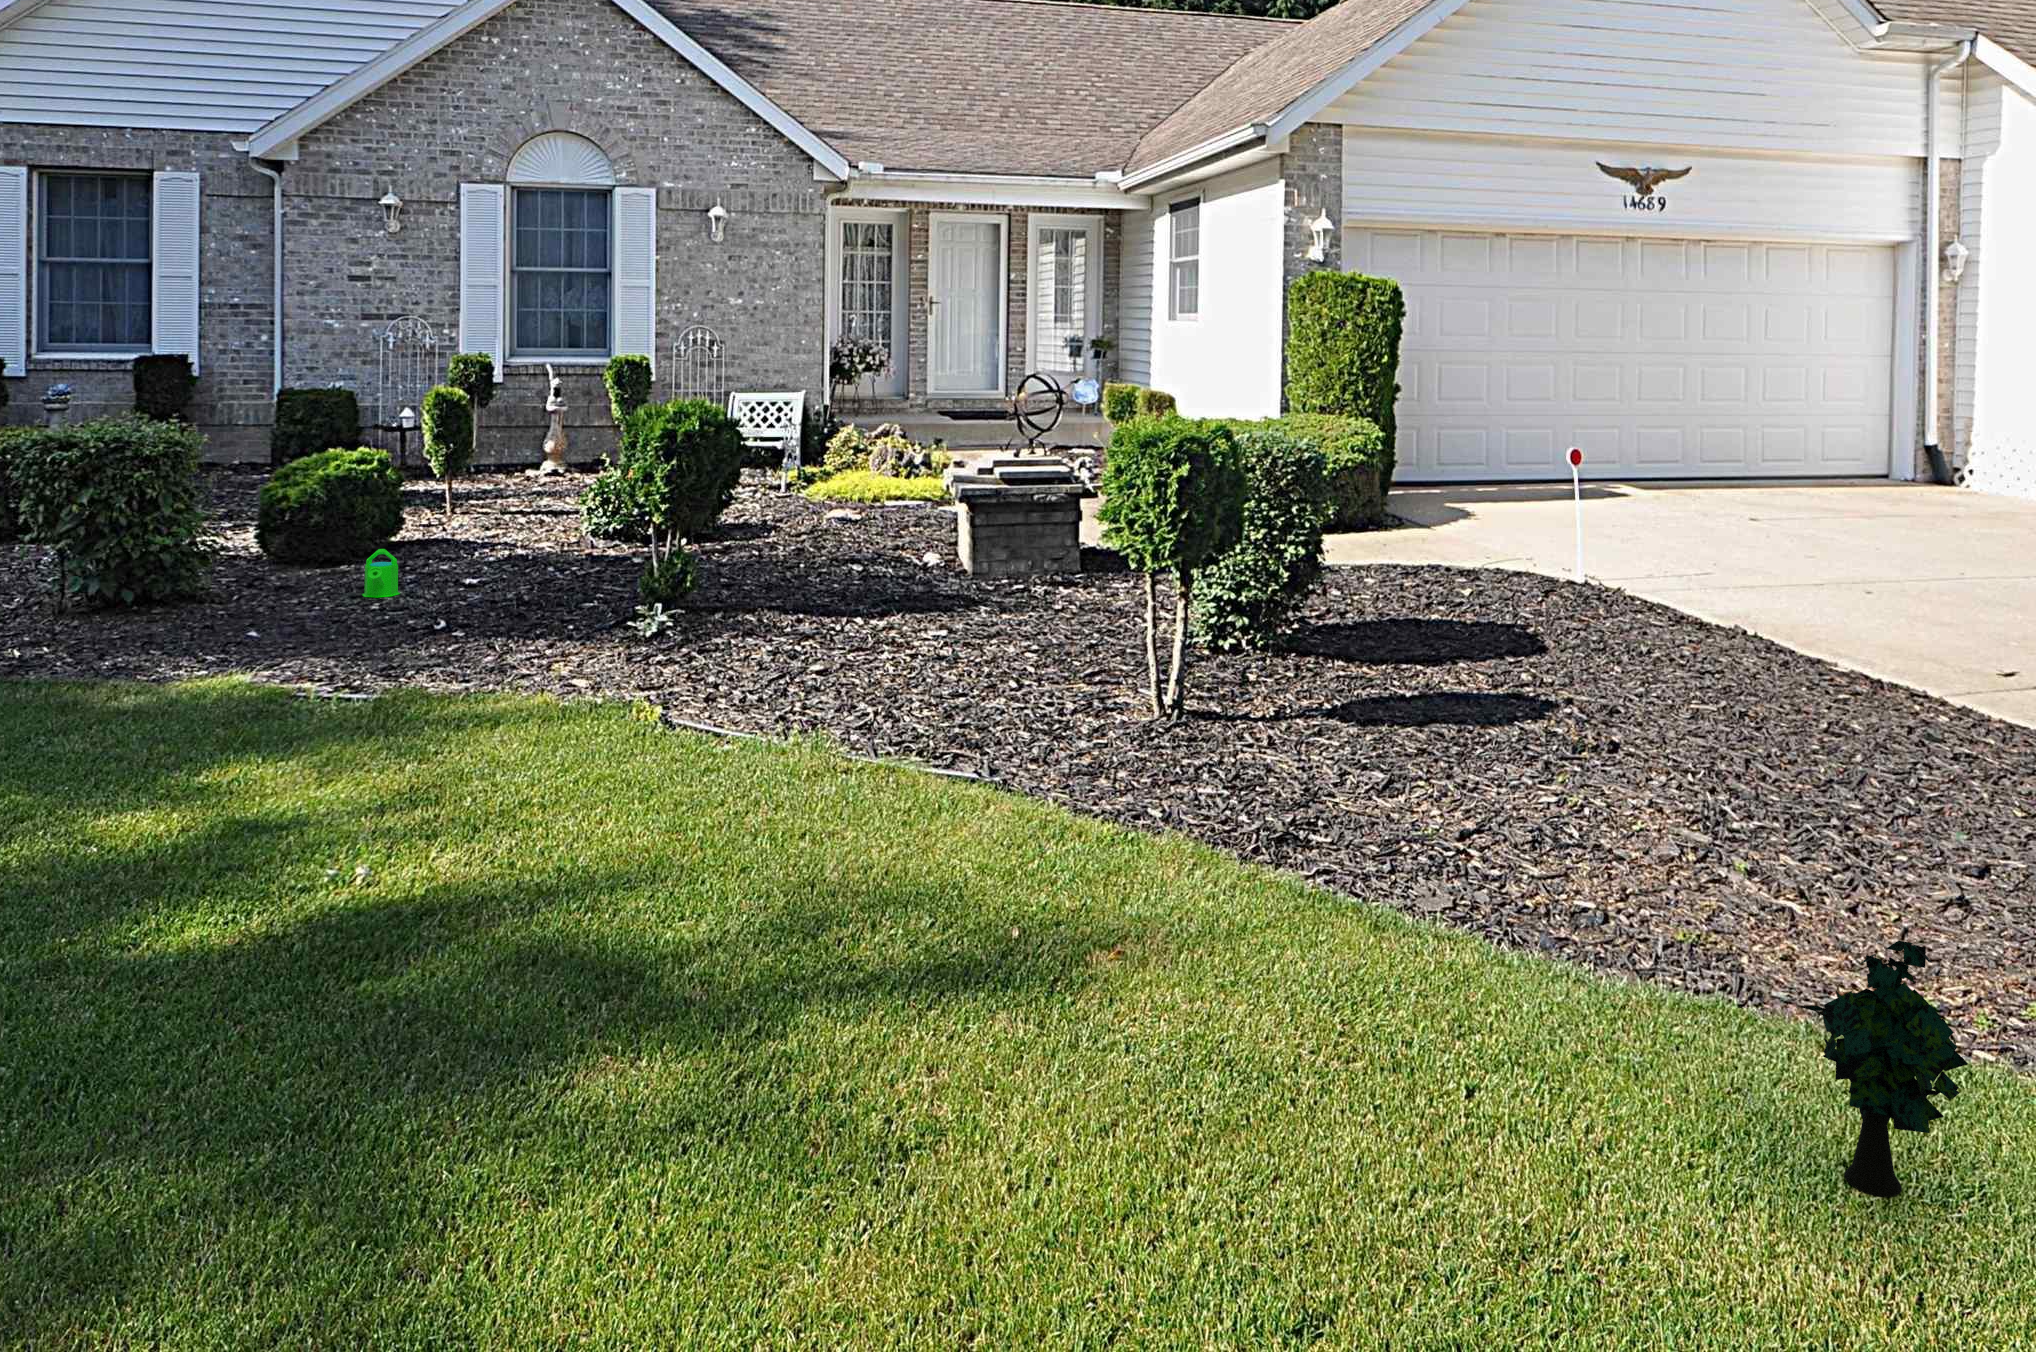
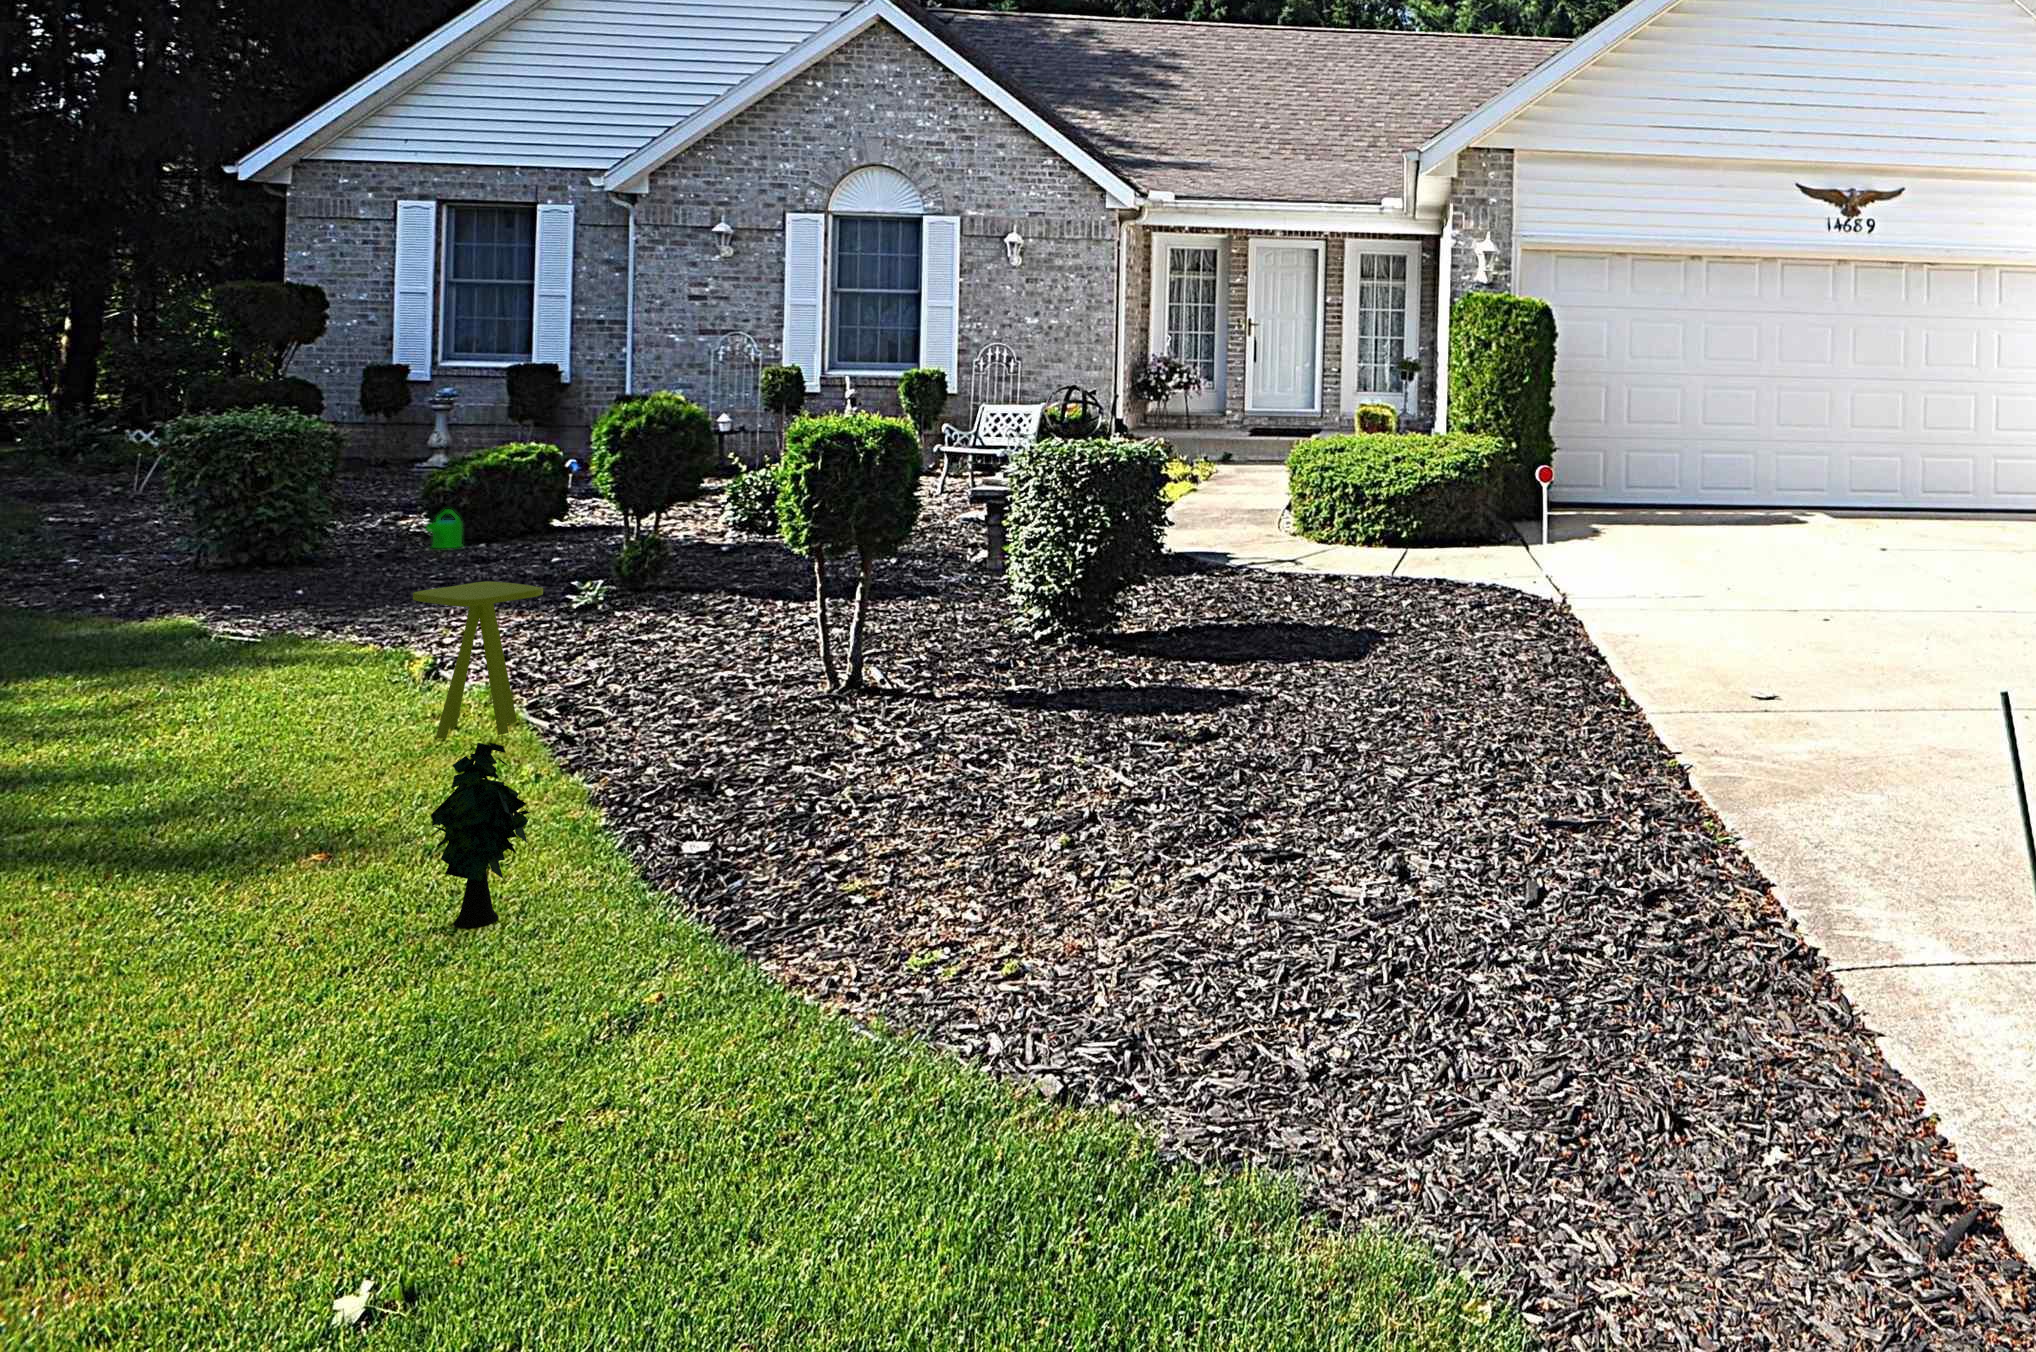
side table: none [1035,671,1155,883] -> present [413,581,543,739]

